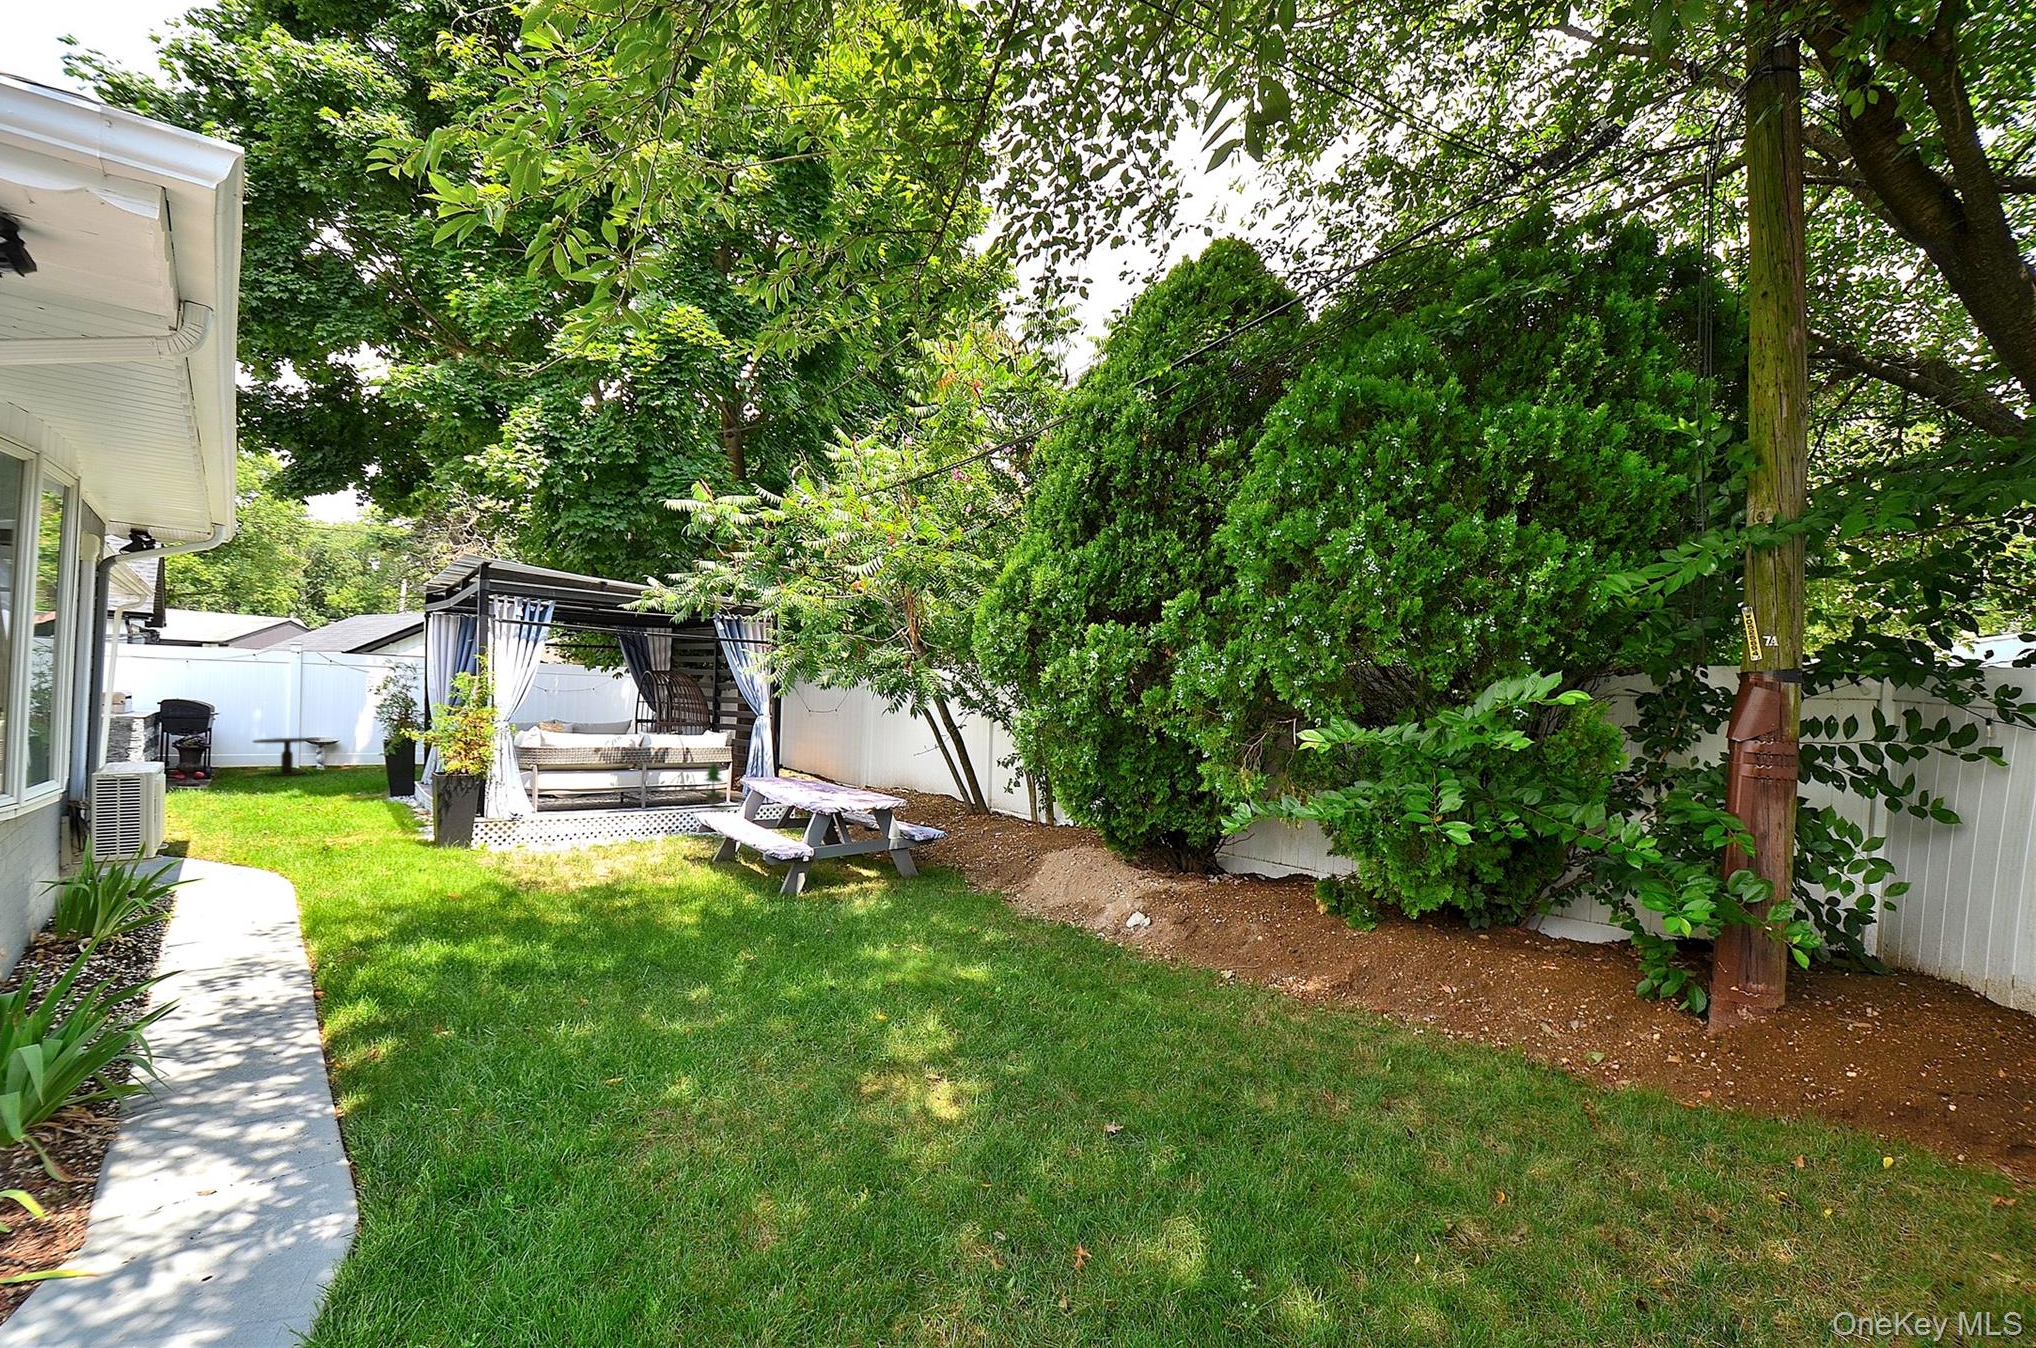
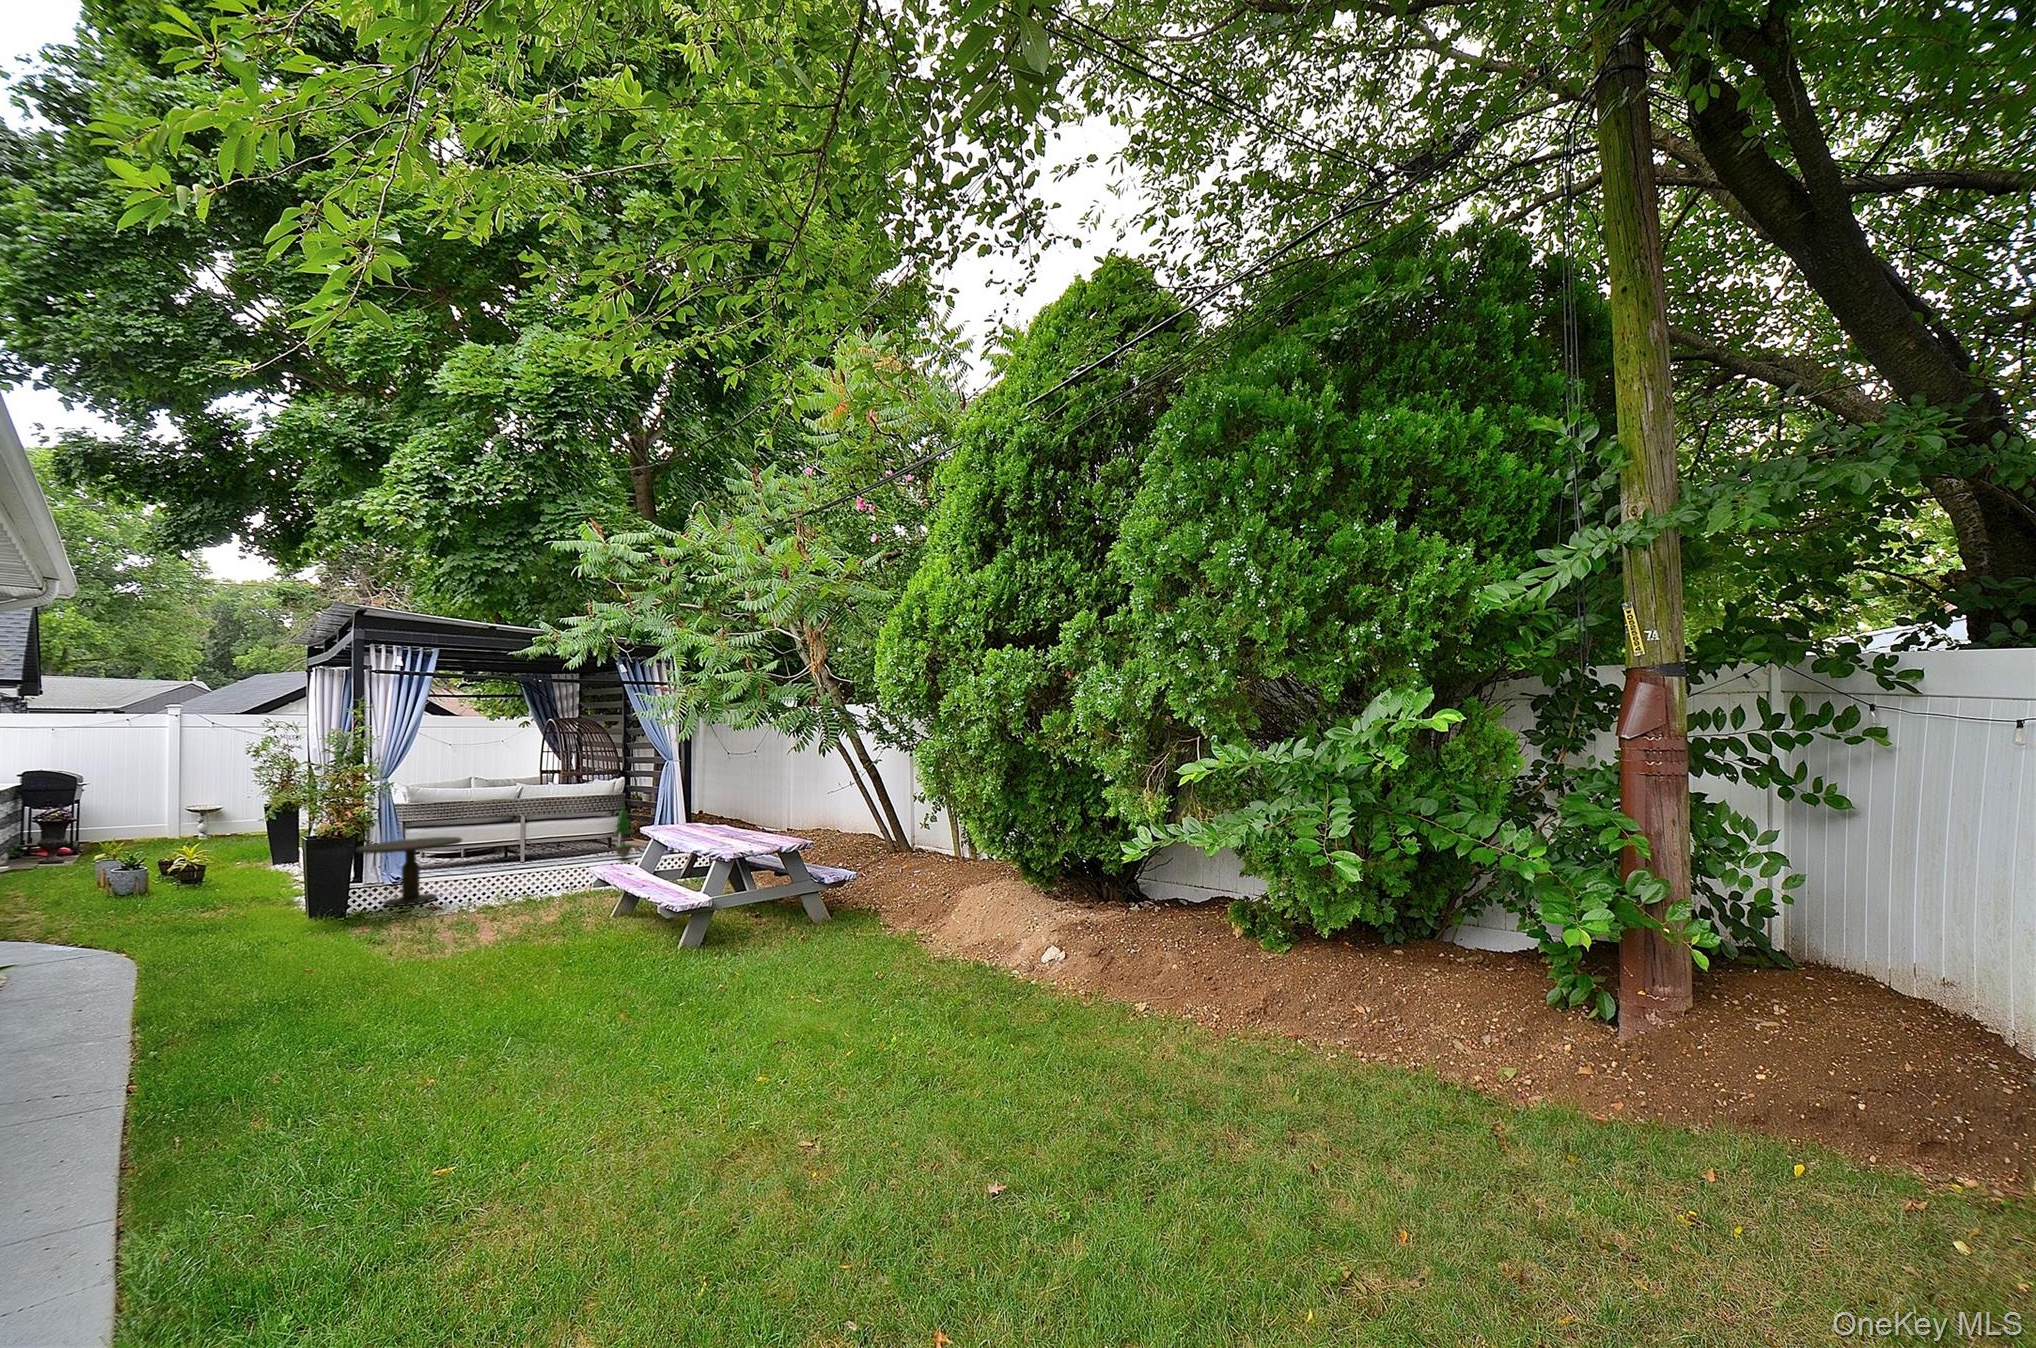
side table: present [253,738,320,776] -> present [356,837,462,907]

